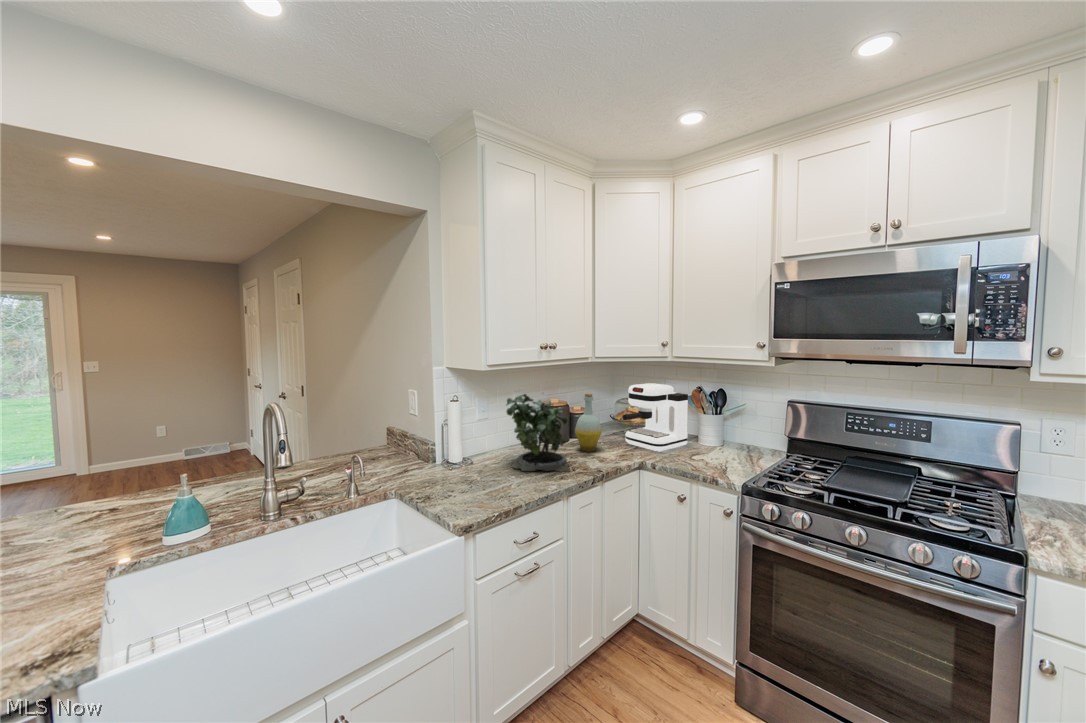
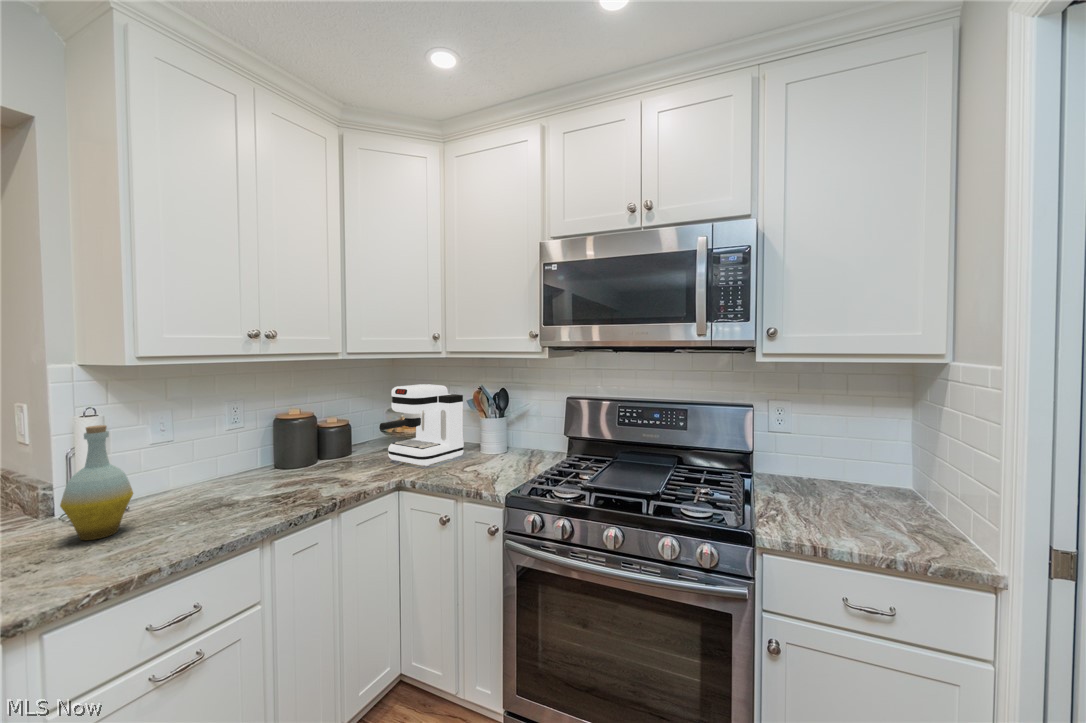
potted plant: present [507,392,570,472] -> none [186,396,293,512]
bottle: present [575,393,602,452] -> present [60,425,133,540]

